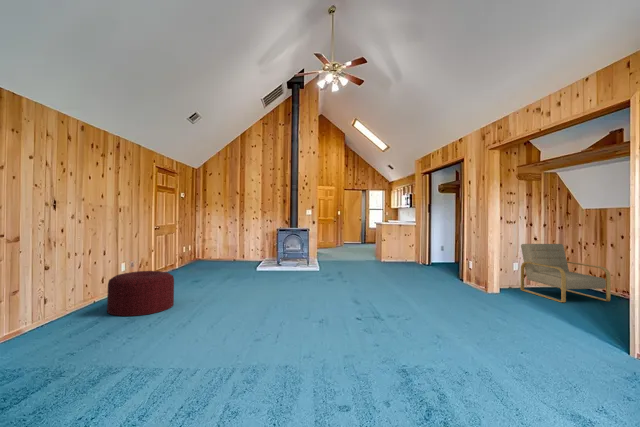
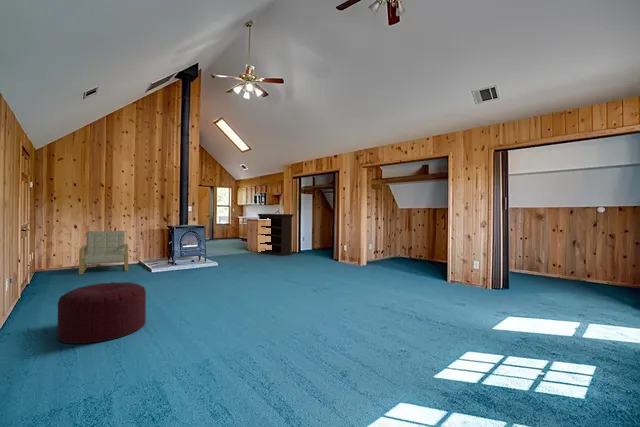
bookshelf: none [382,218,422,268] -> present [257,214,294,256]
armchair: present [521,244,611,302] -> present [79,231,128,275]

